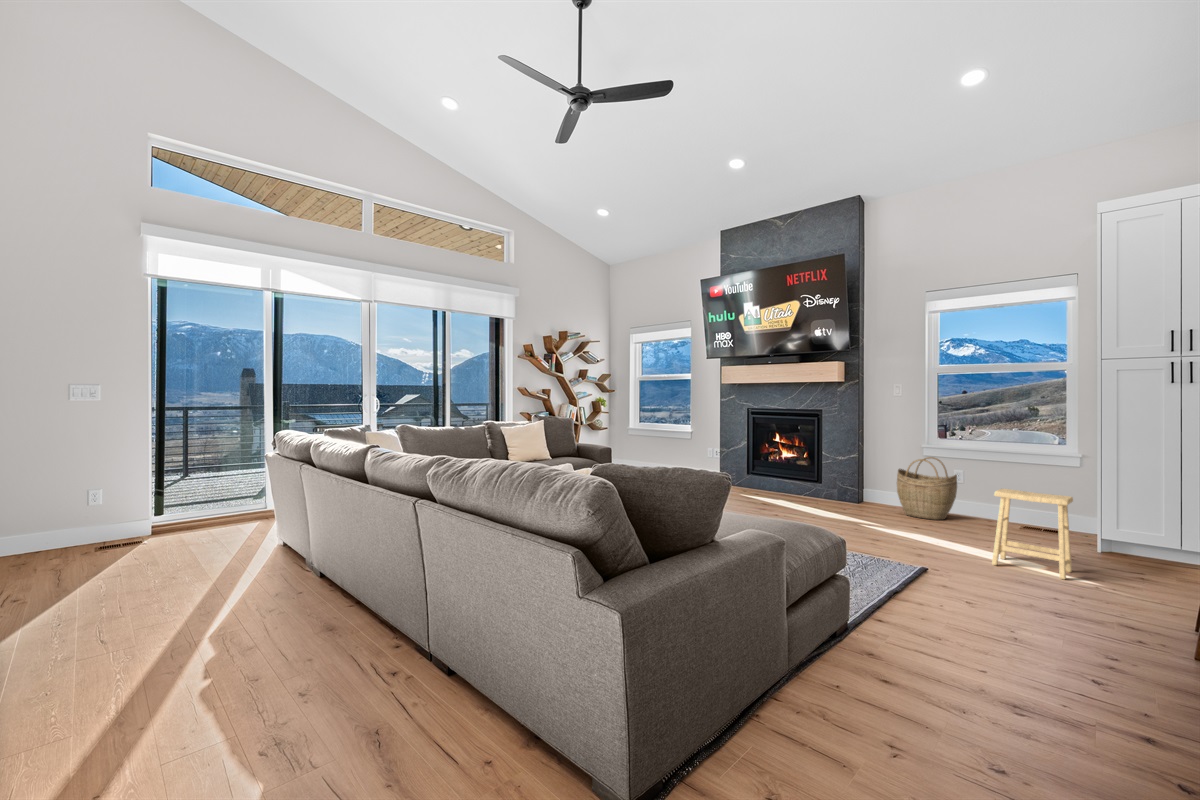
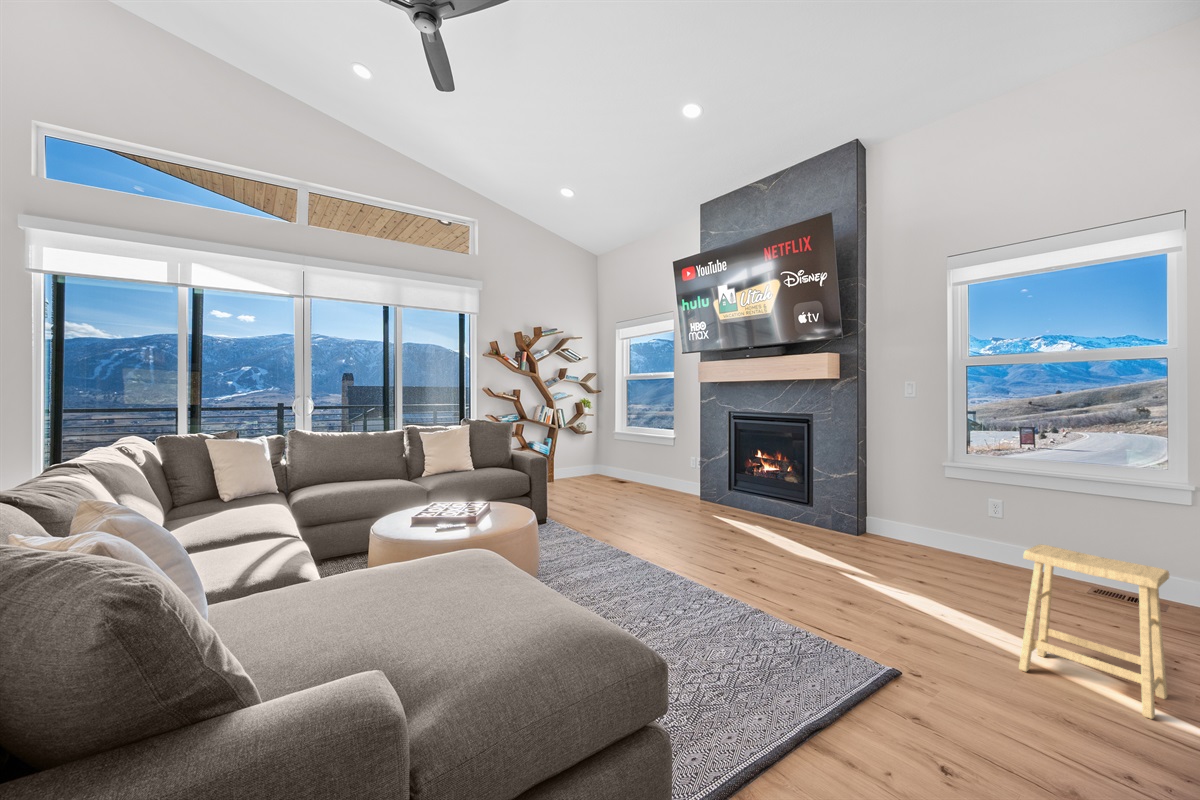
woven basket: present [897,457,957,520] -> none [901,479,986,568]

